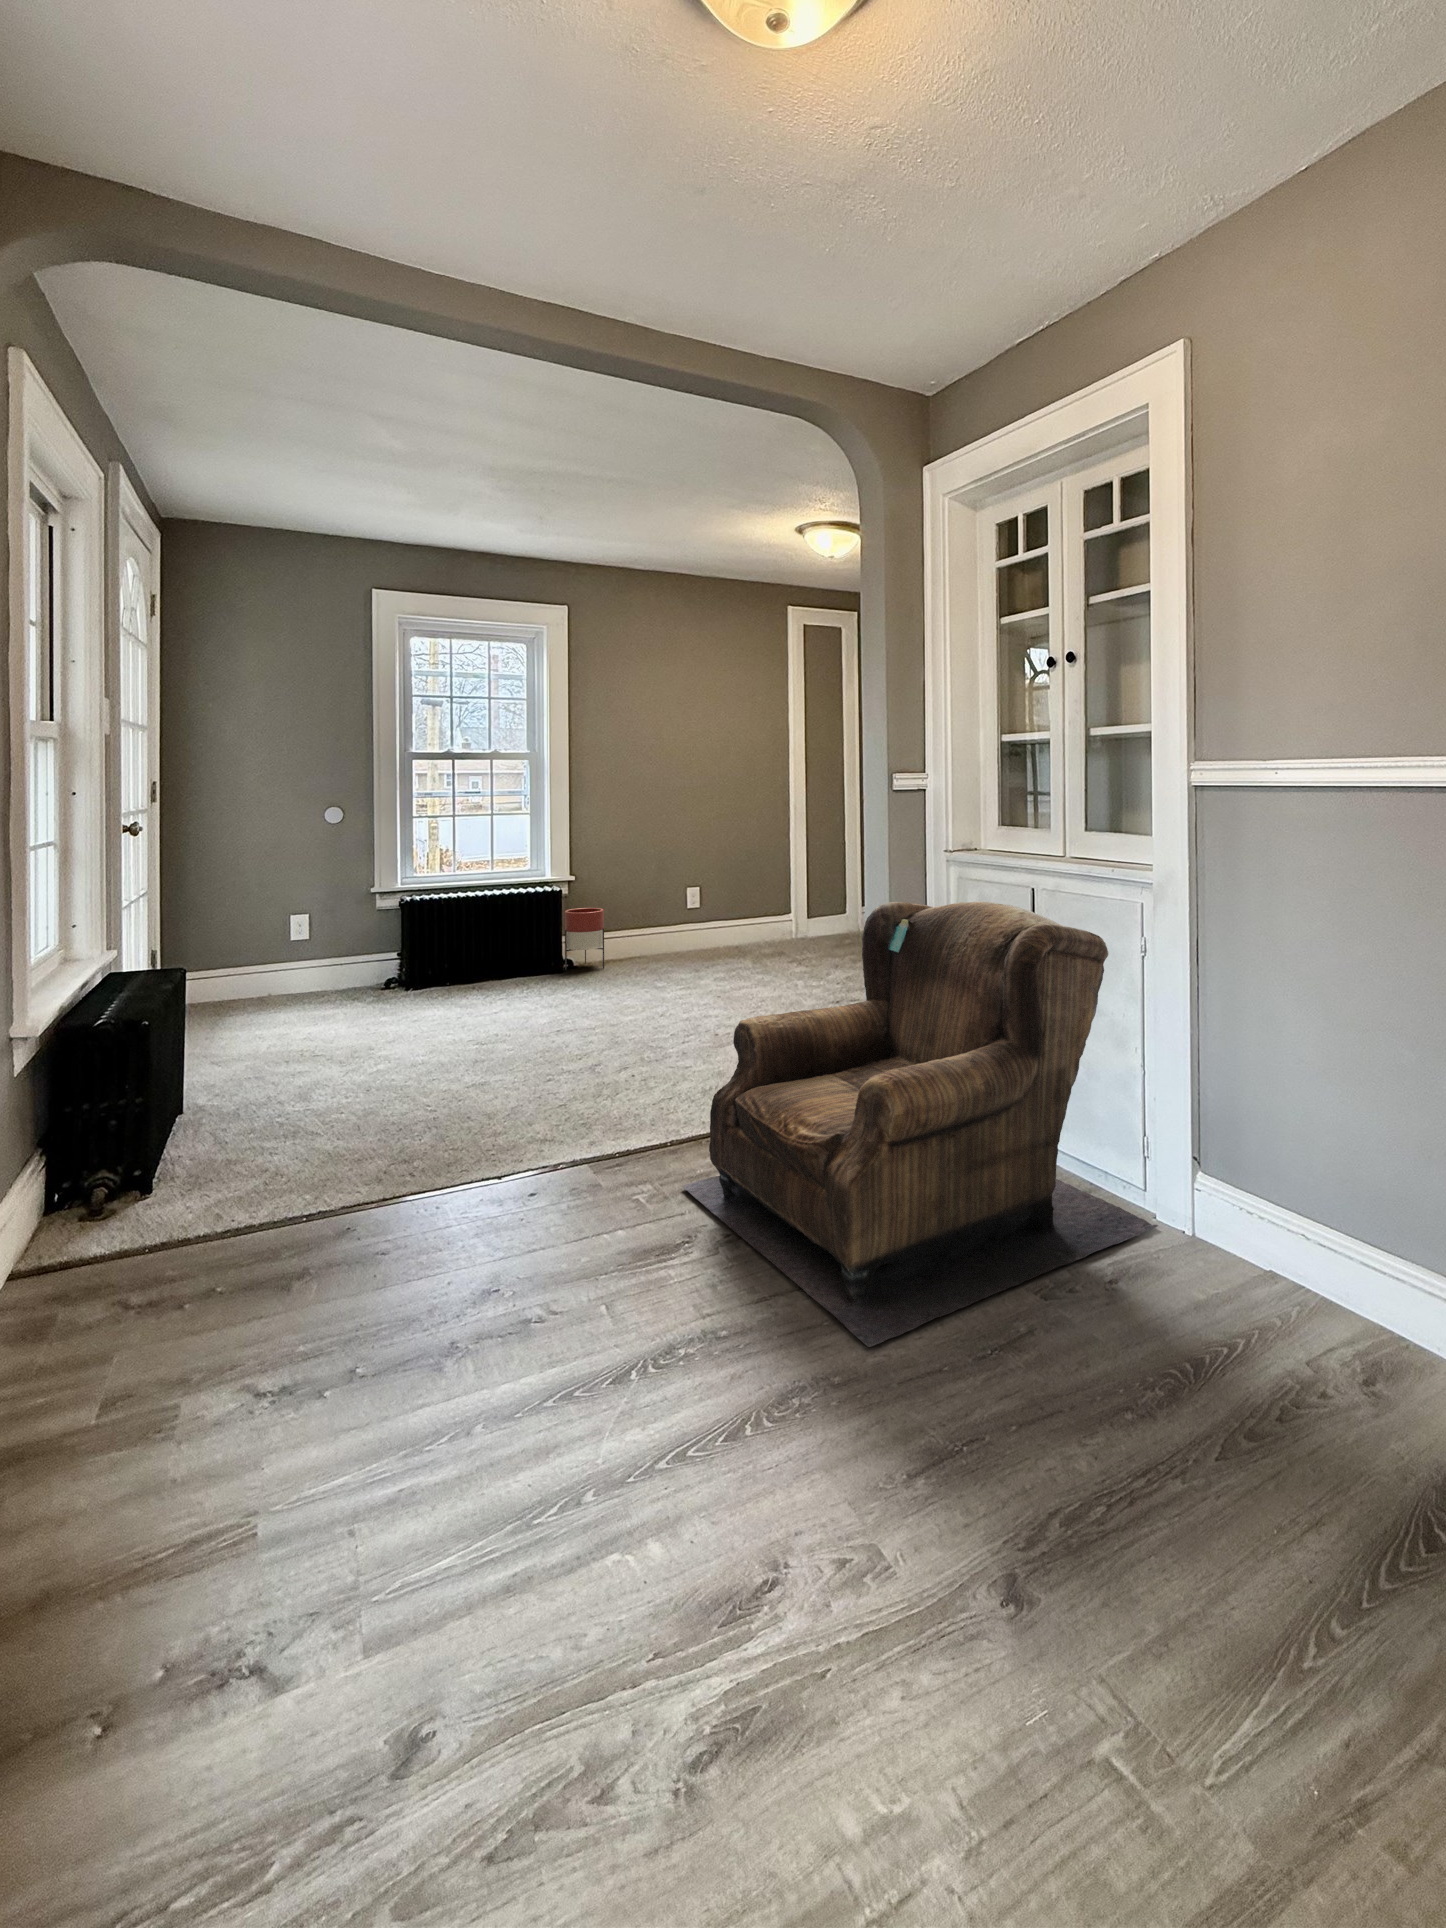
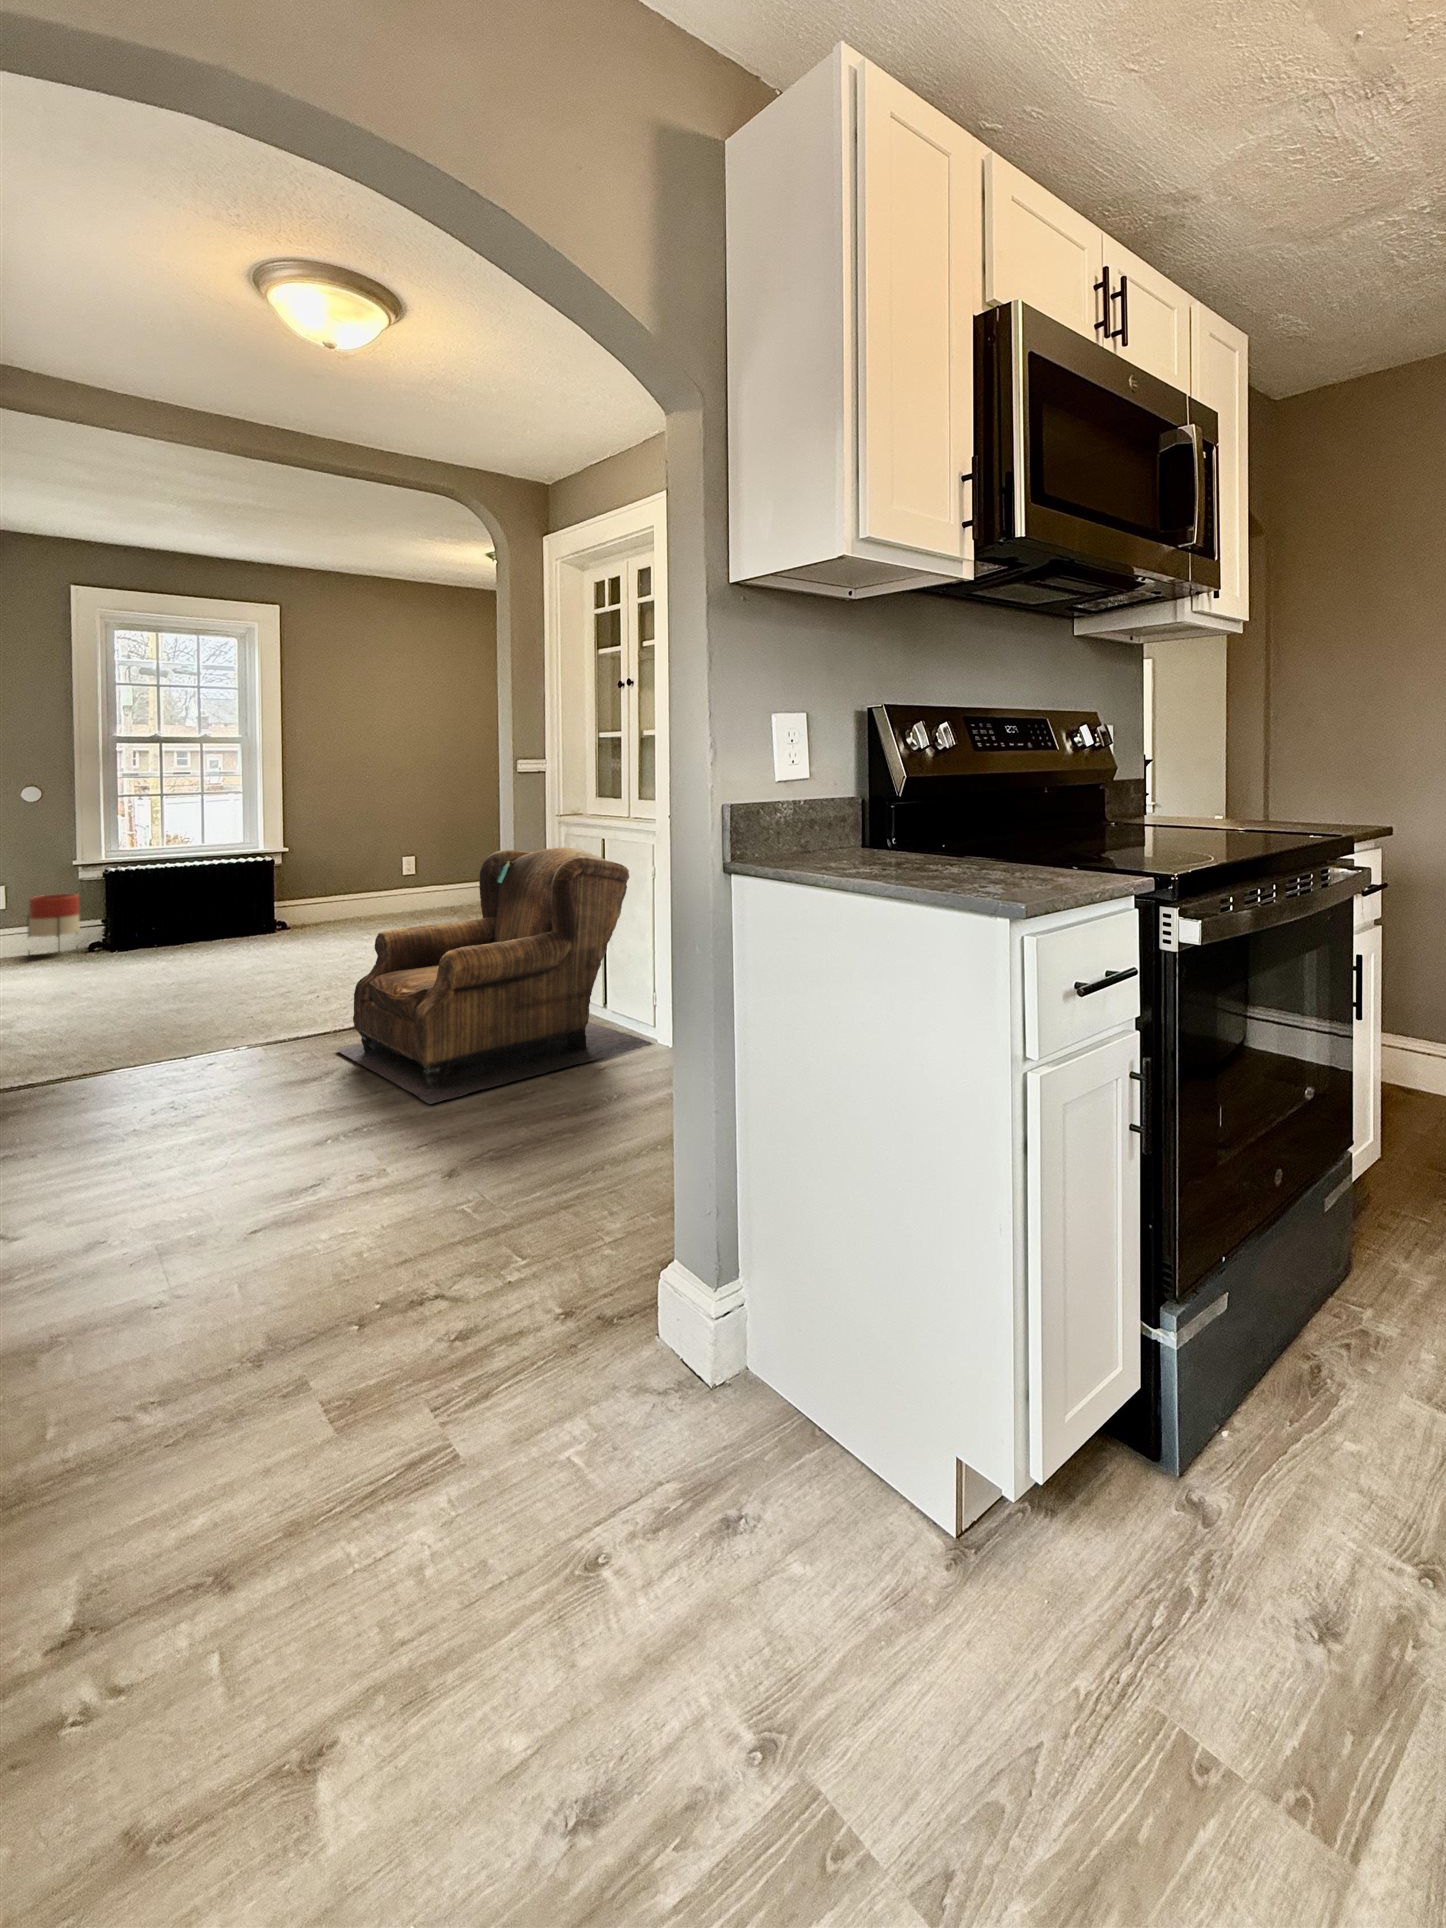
planter: present [565,908,604,970] -> present [27,894,80,954]

